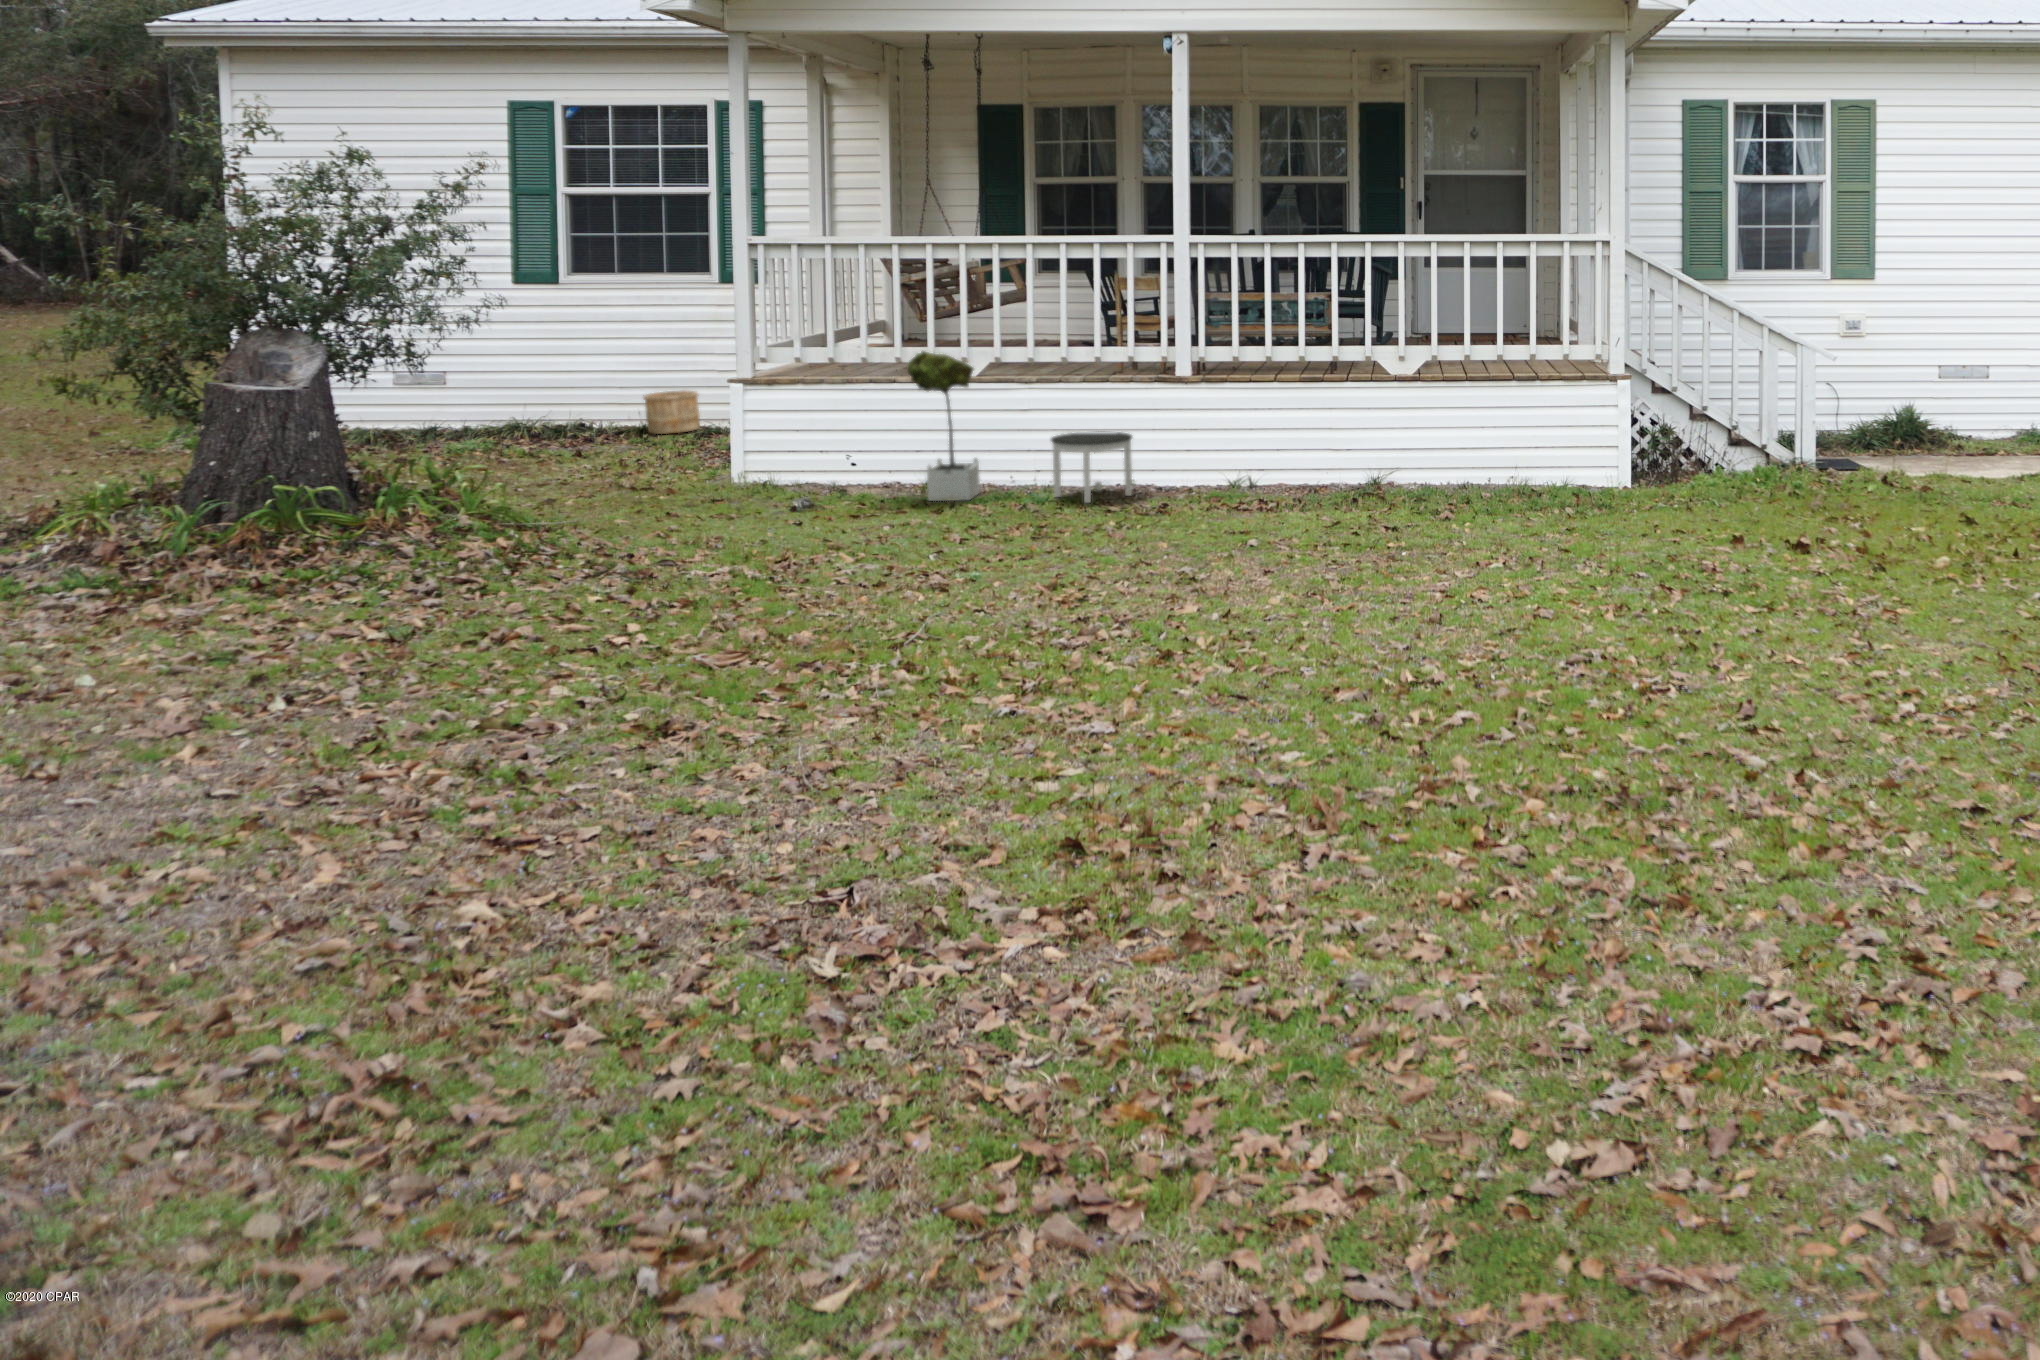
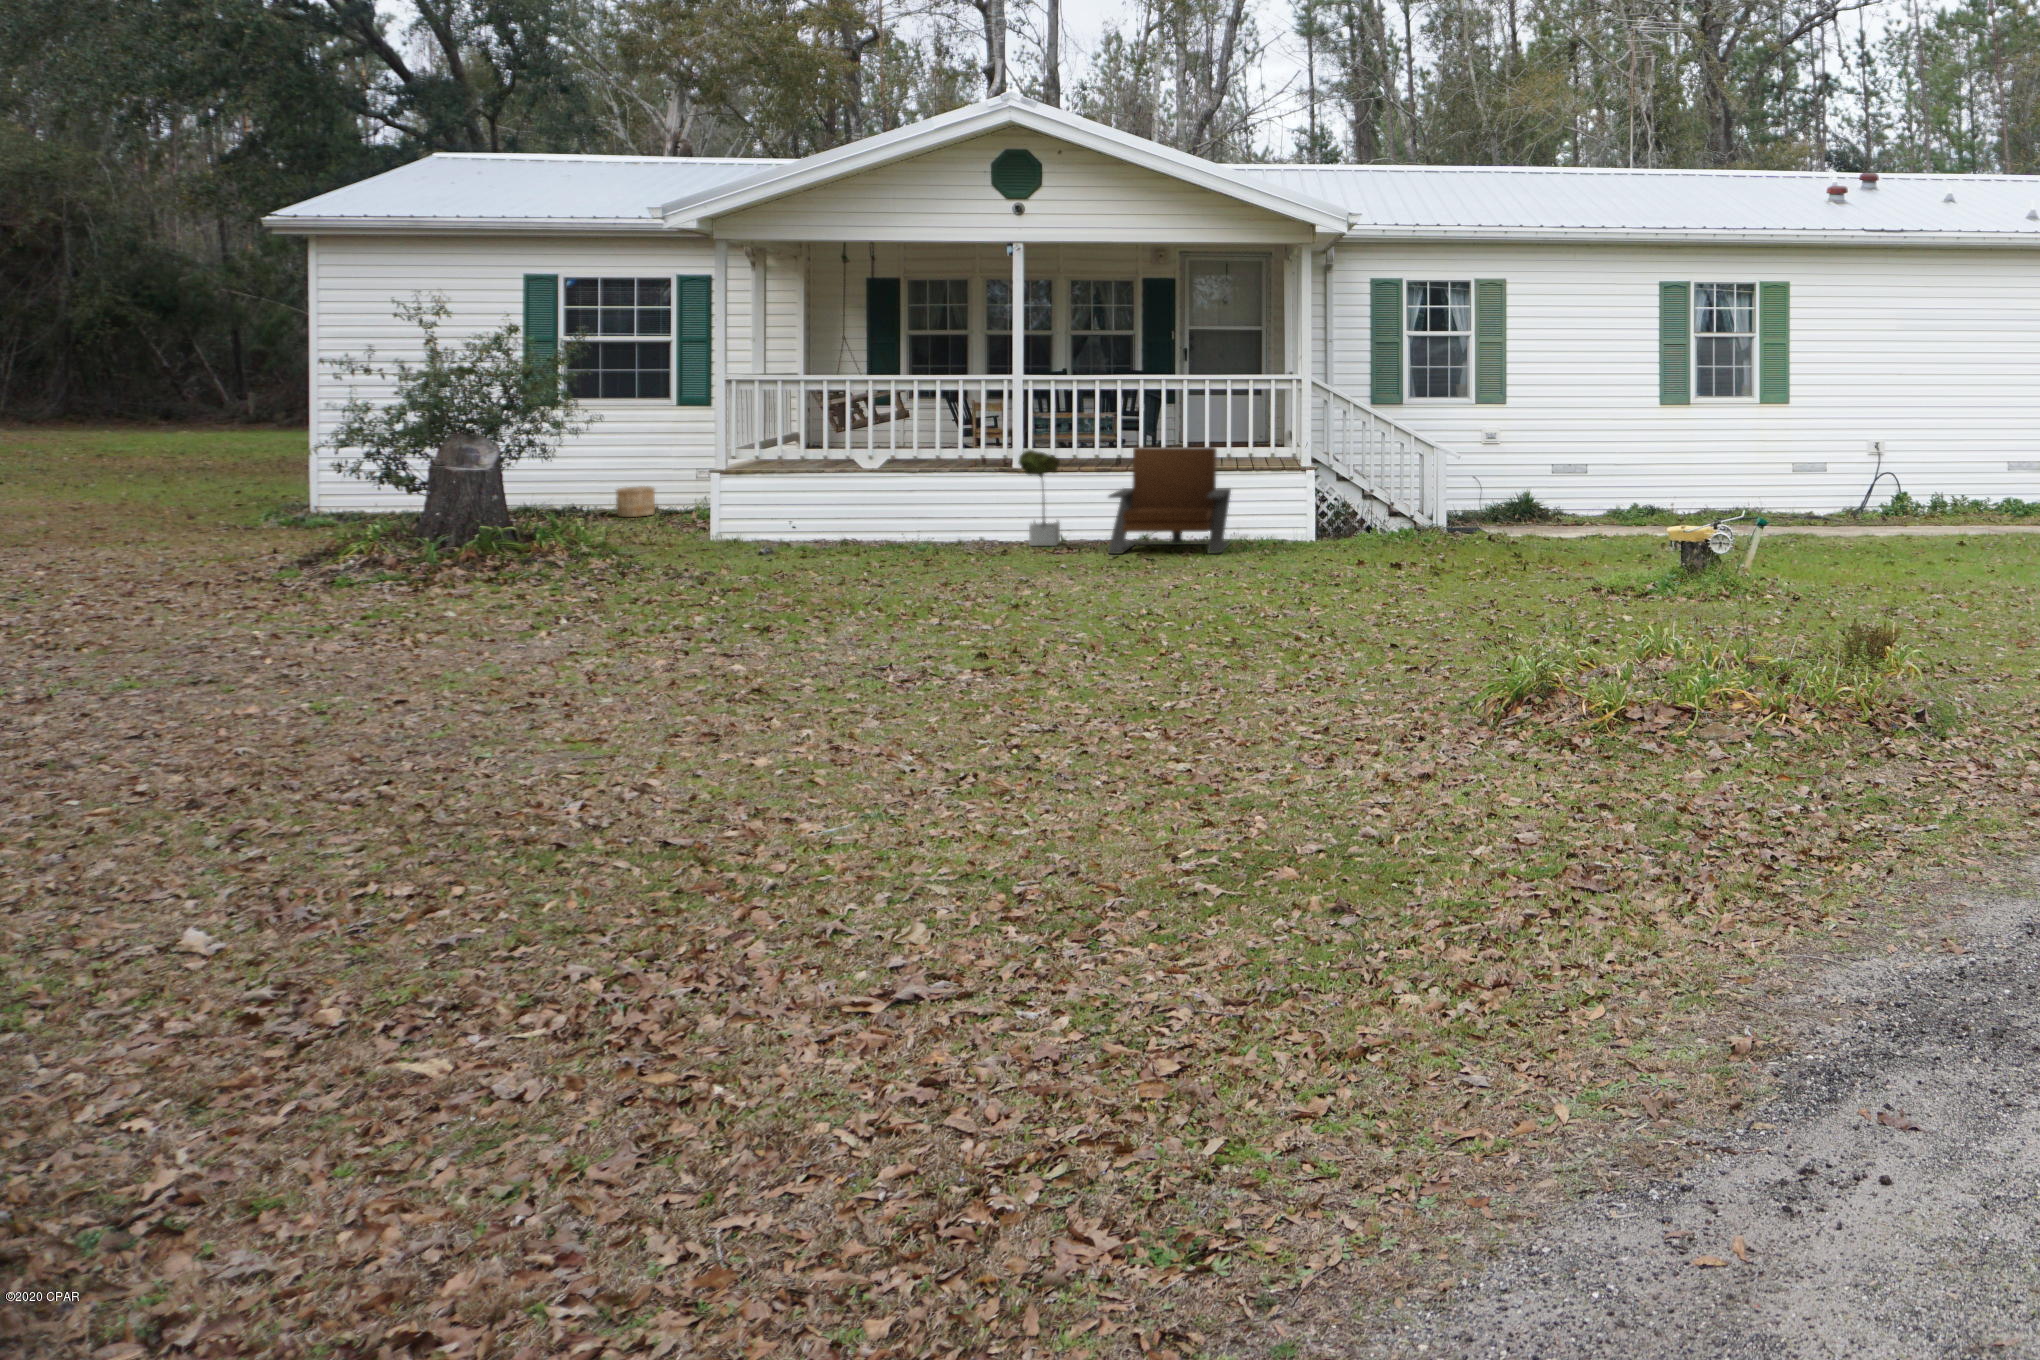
lounge chair: none [1323,347,1506,519] -> present [1108,447,1231,554]
potted tree: present [908,351,980,501] -> present [1019,450,1060,546]
round table: present [1051,432,1132,503] -> none [929,505,983,549]

